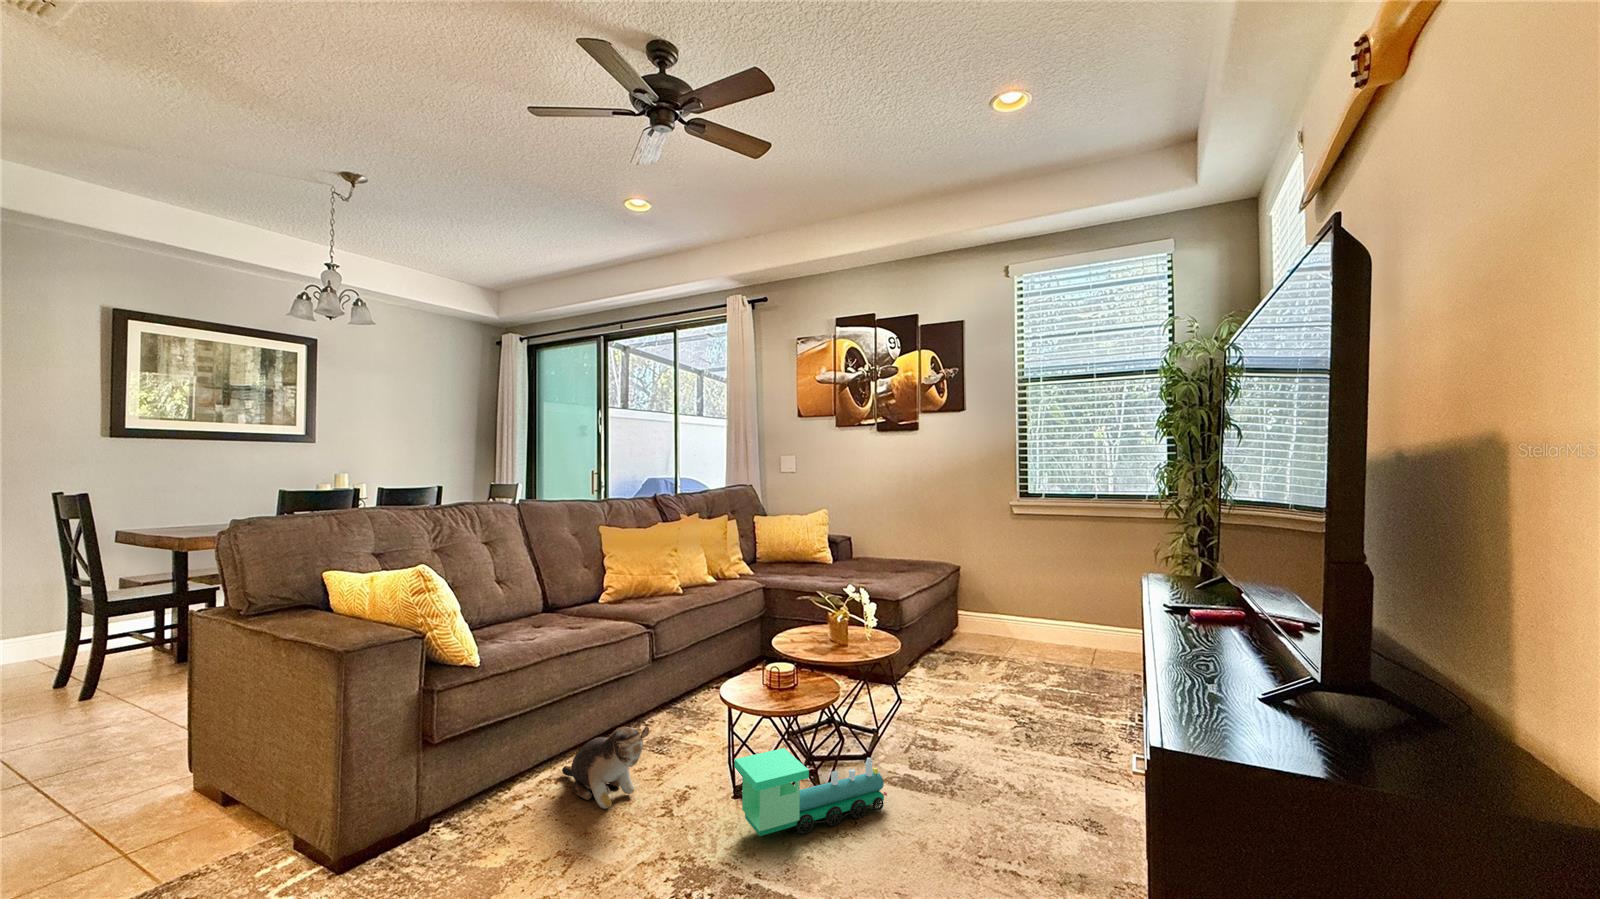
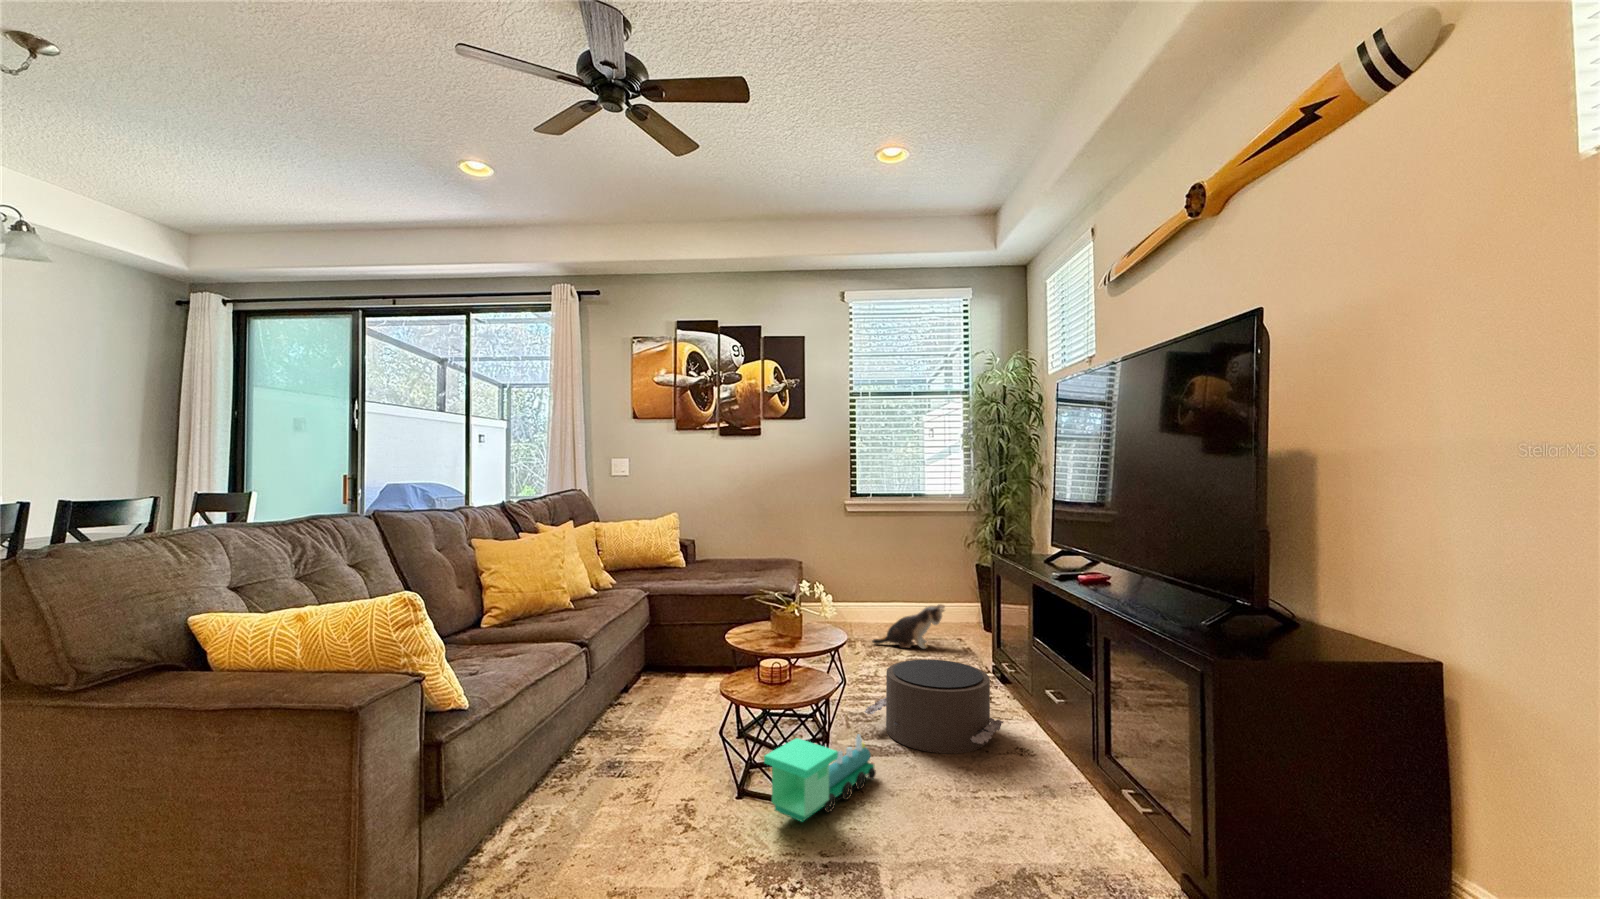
pouf: none [919,687,1079,806] -> present [864,660,1003,754]
plush toy: present [562,726,649,809] -> present [872,604,945,649]

